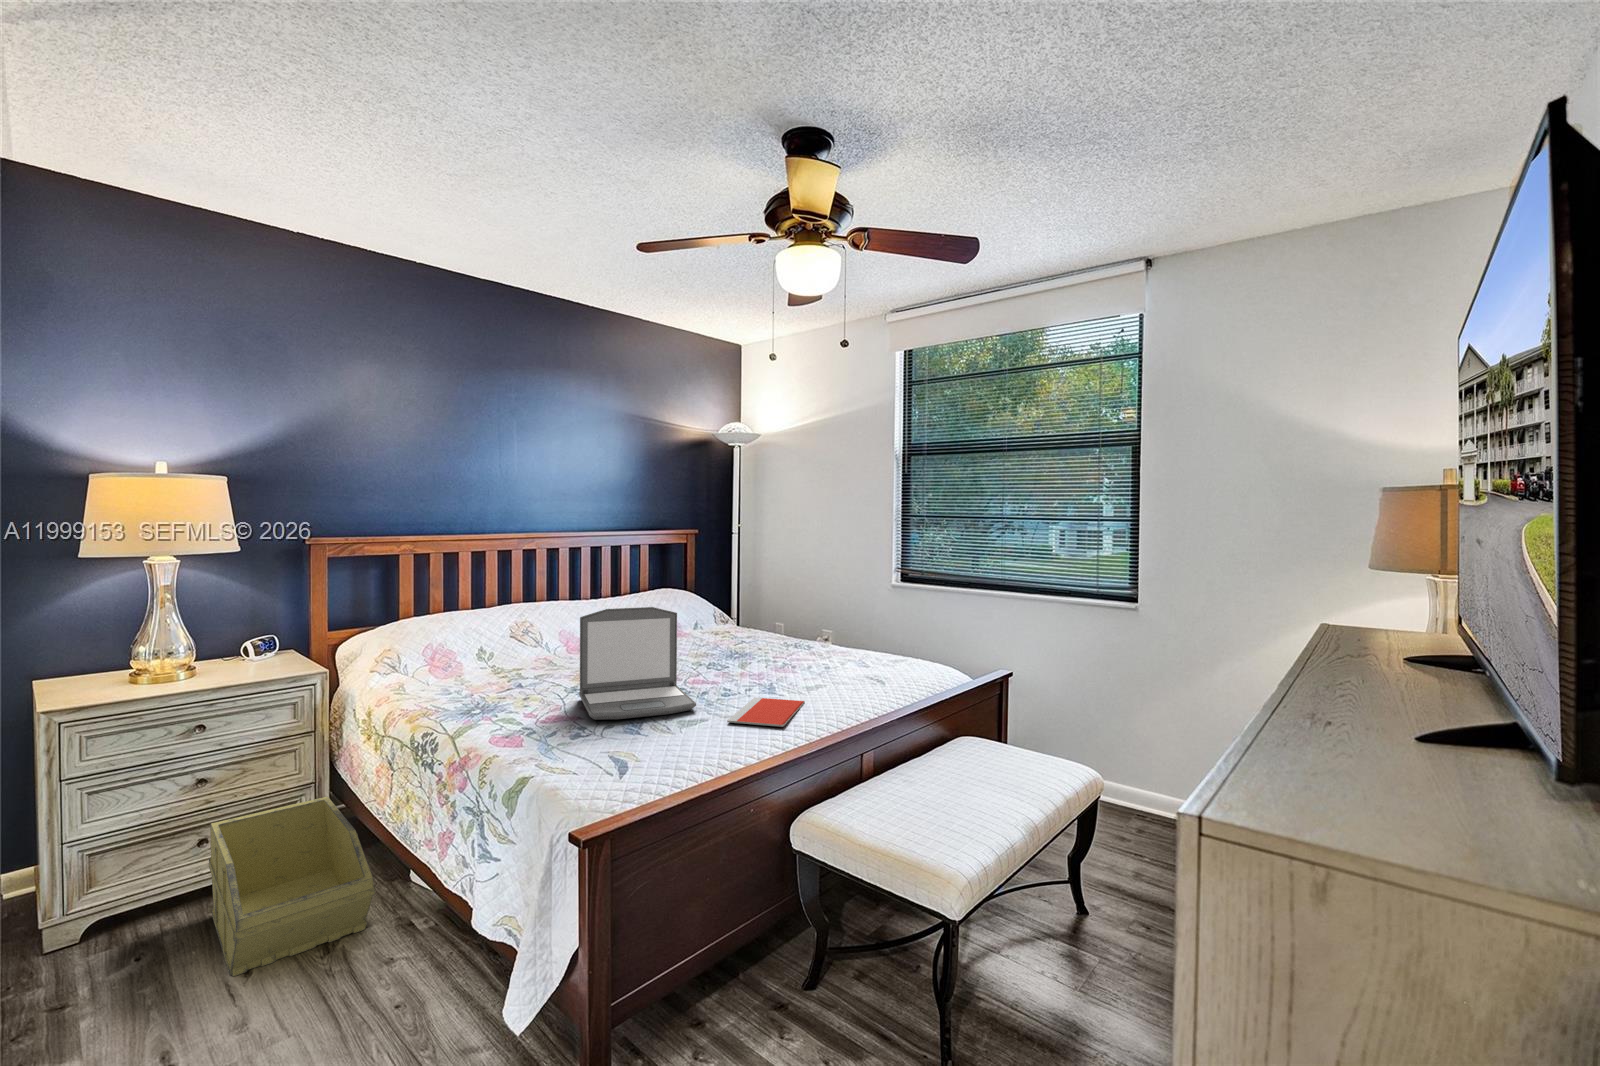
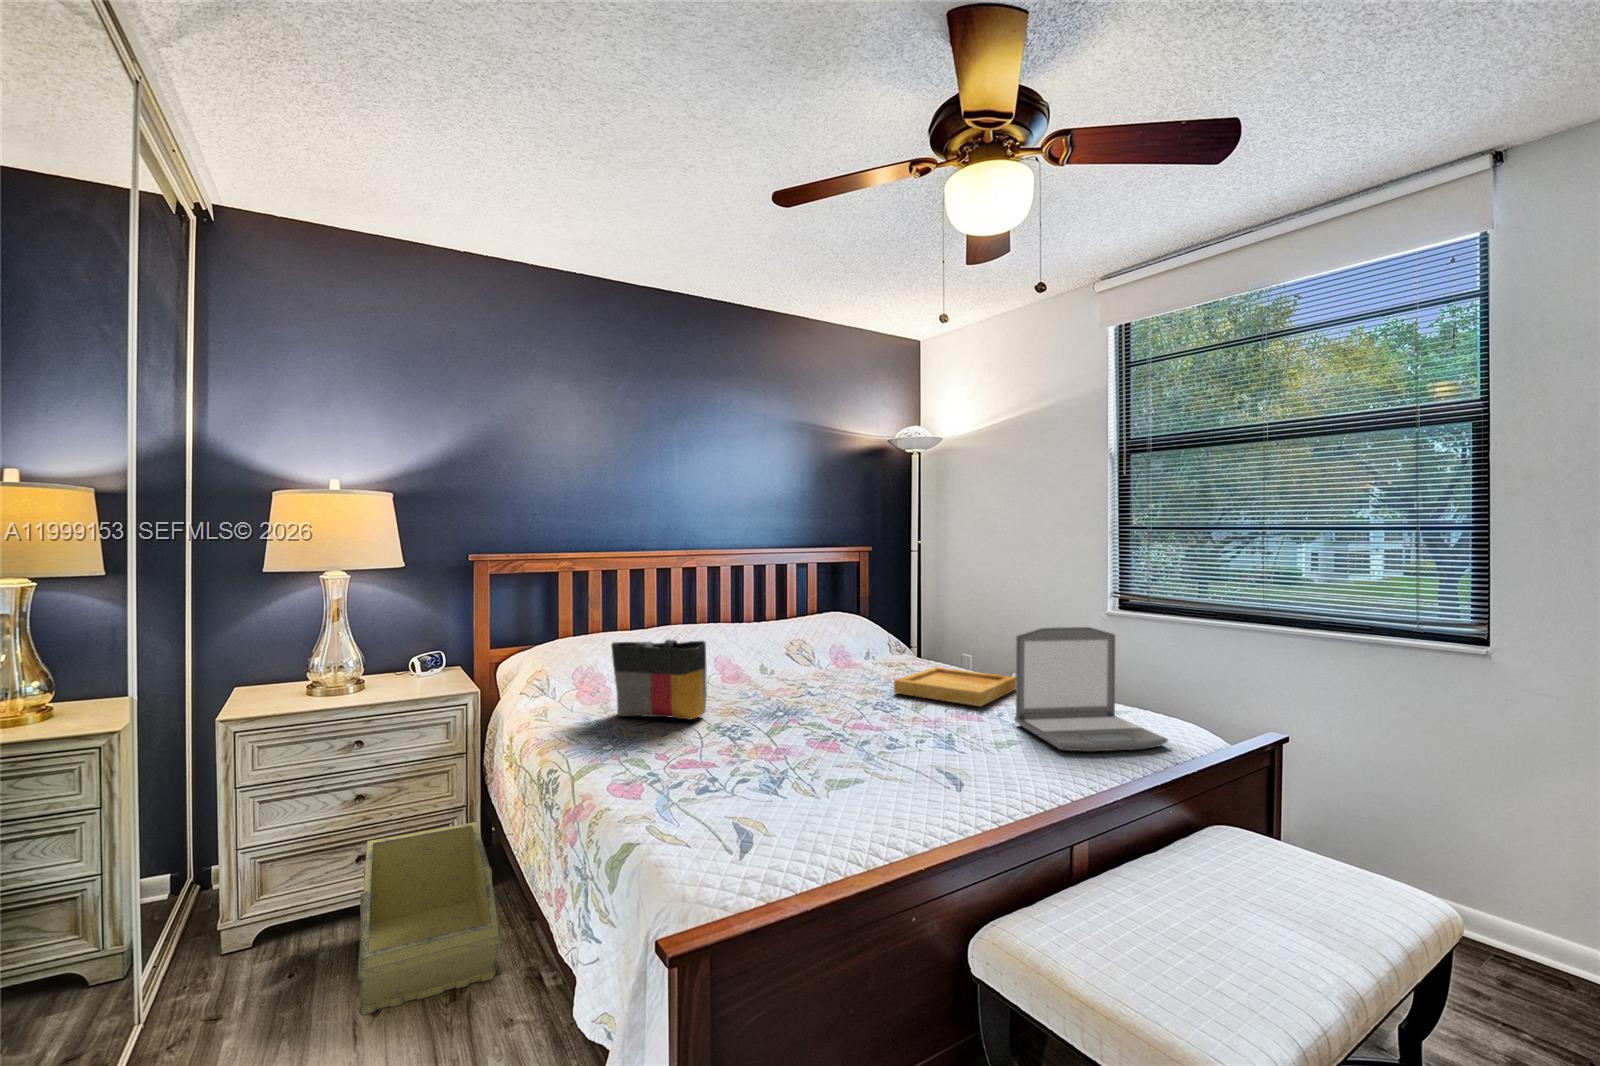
laptop: present [579,607,696,720] -> present [1014,627,1168,751]
tote bag: none [469,616,562,687] -> present [611,639,707,720]
tray: none [724,633,822,662] -> present [894,667,1016,706]
notebook: present [727,698,805,727] -> none [886,753,989,800]

